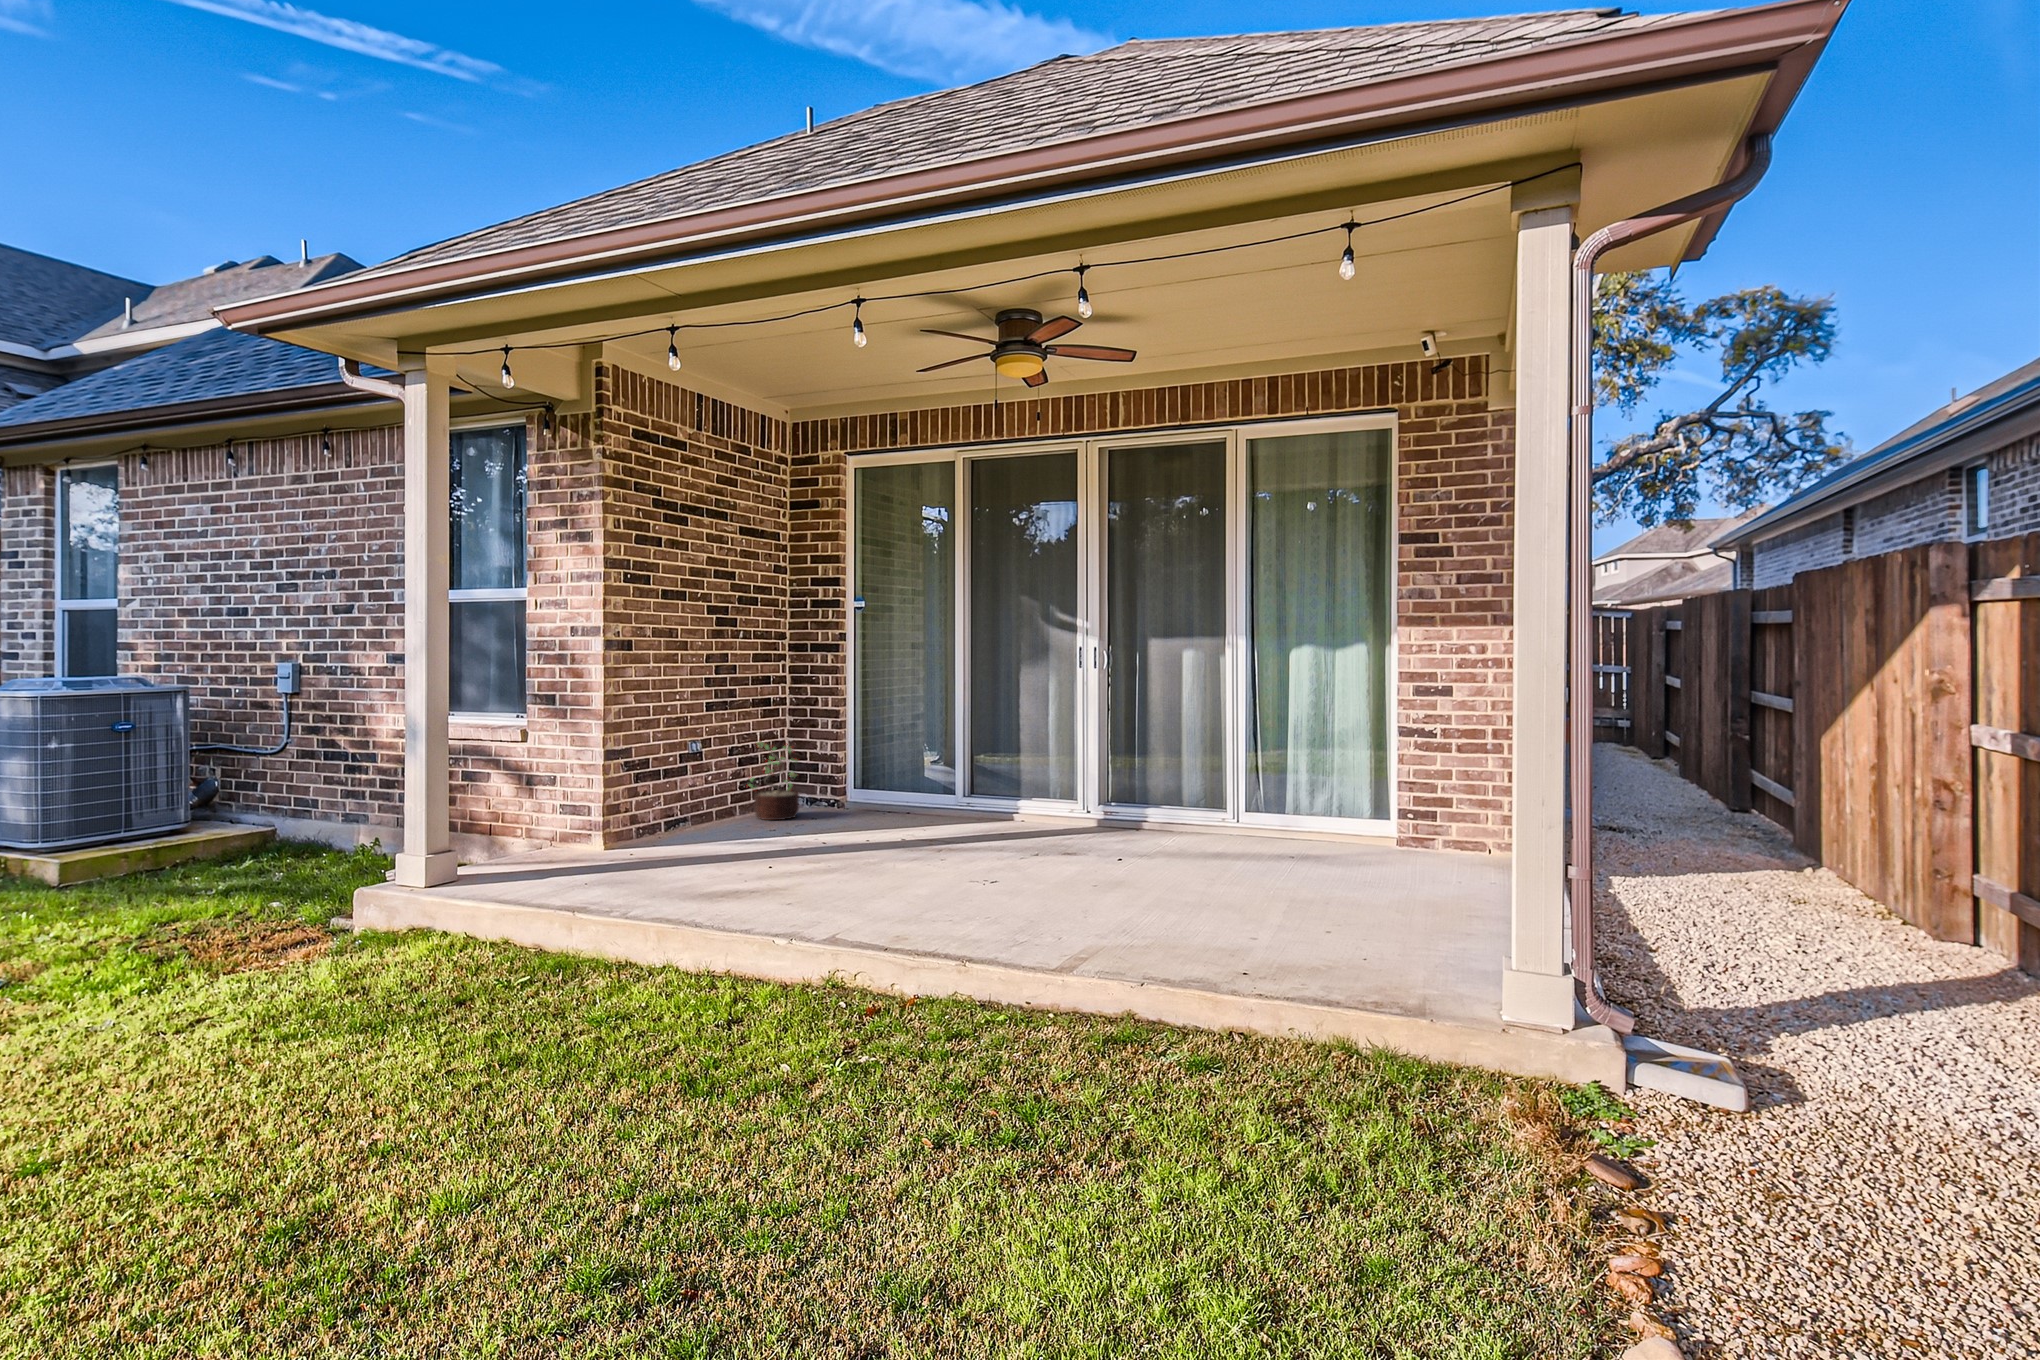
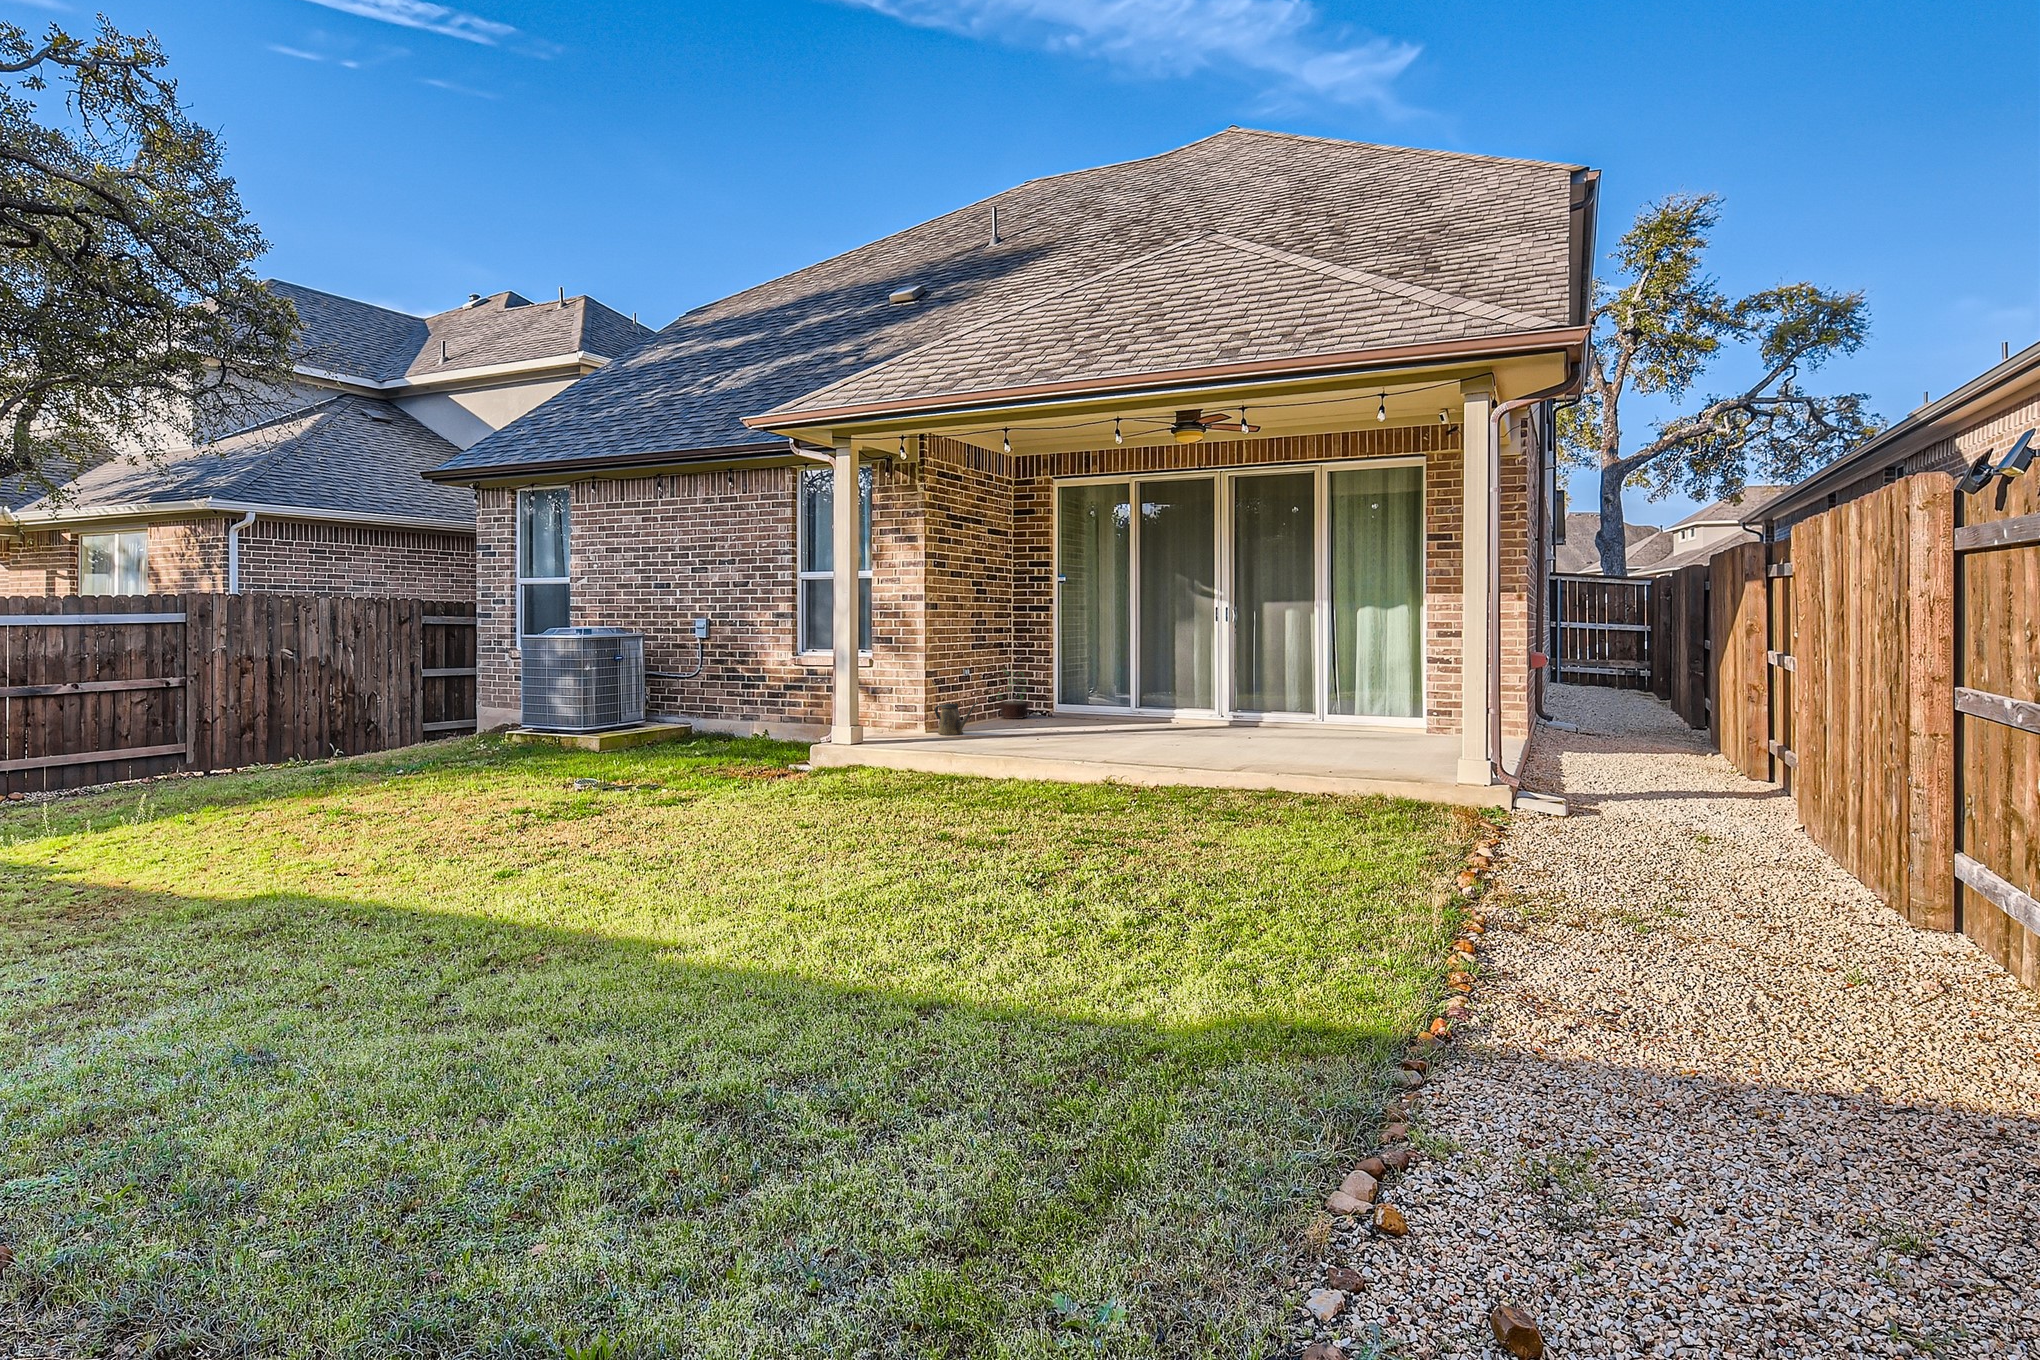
watering can: none [622,804,684,858] -> present [935,702,978,735]

